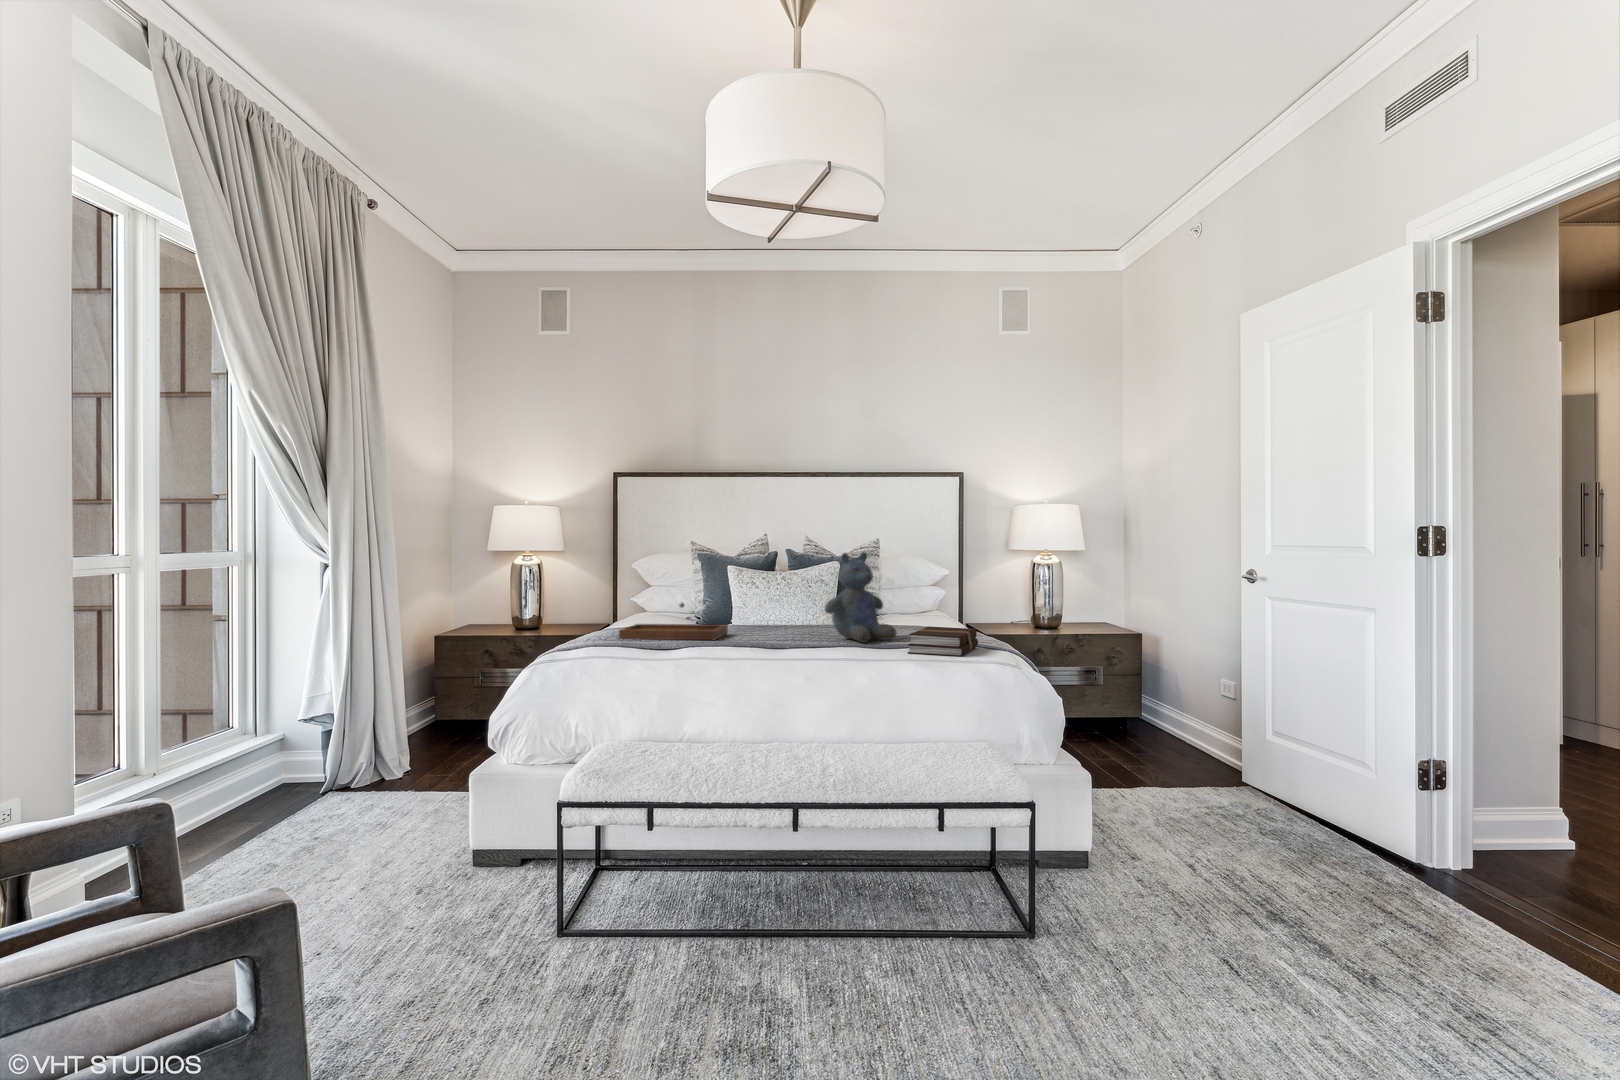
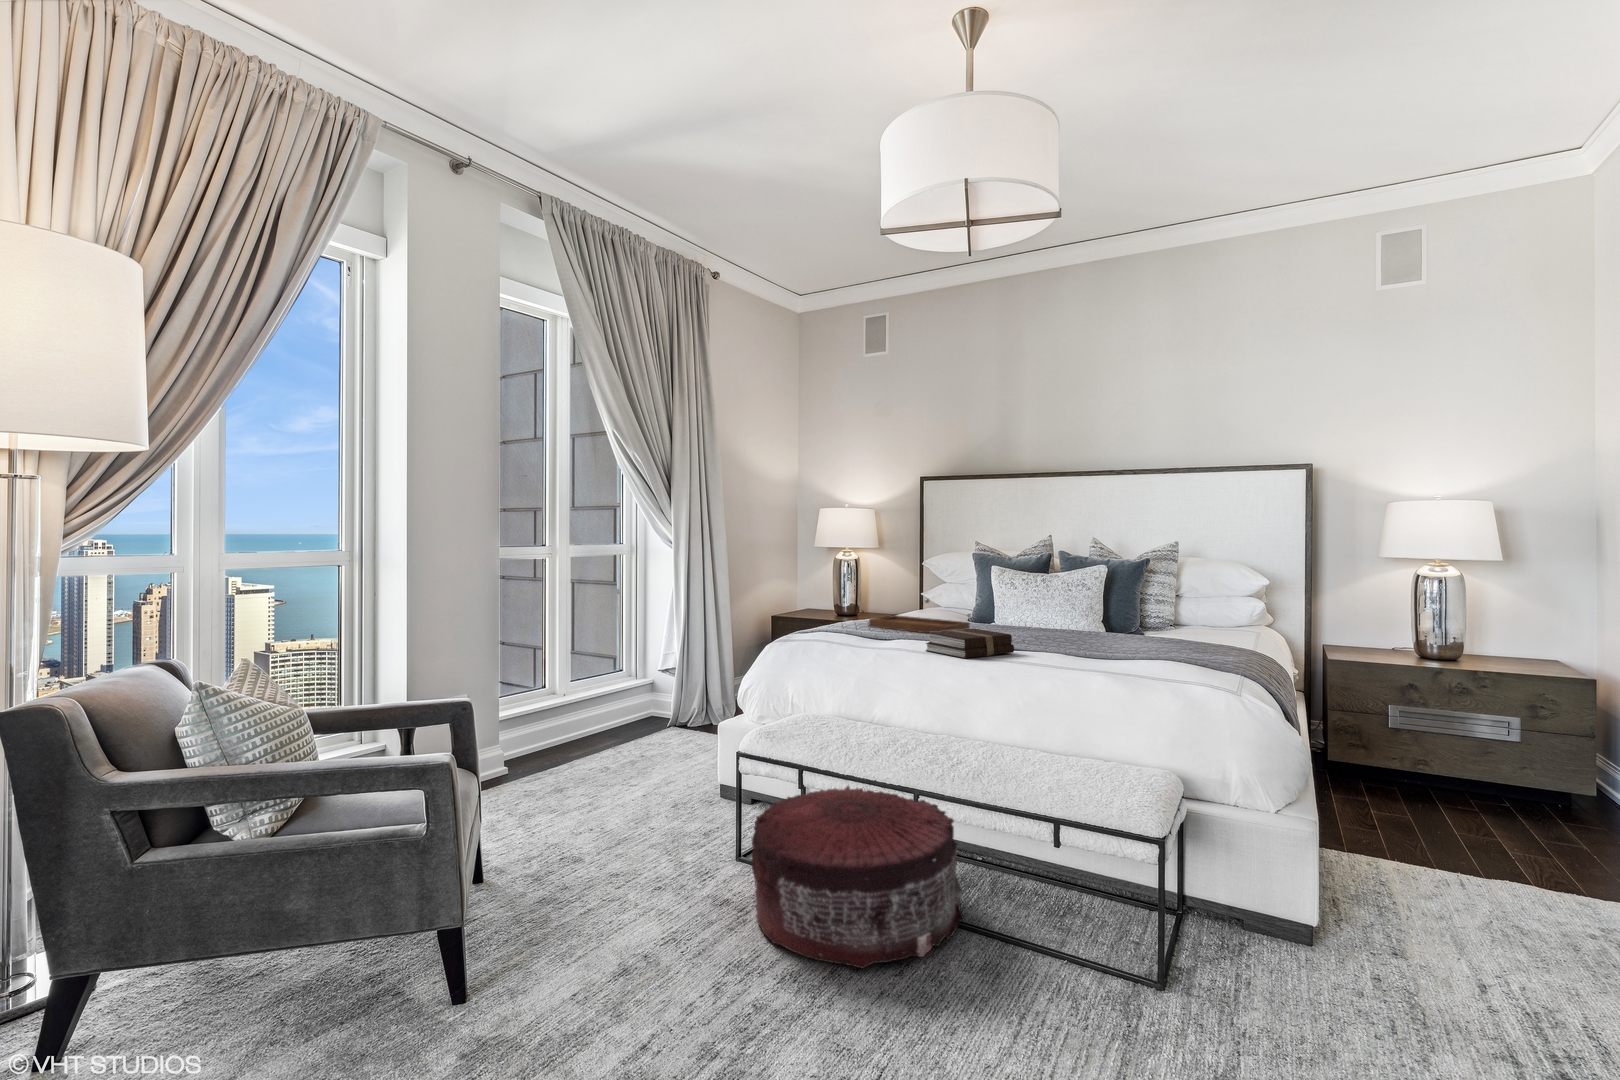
stuffed bear: present [825,552,896,643] -> none [1052,557,1128,651]
book: present [908,627,978,656] -> present [926,629,1014,658]
pouf: none [615,810,852,1018] -> present [752,786,965,968]

